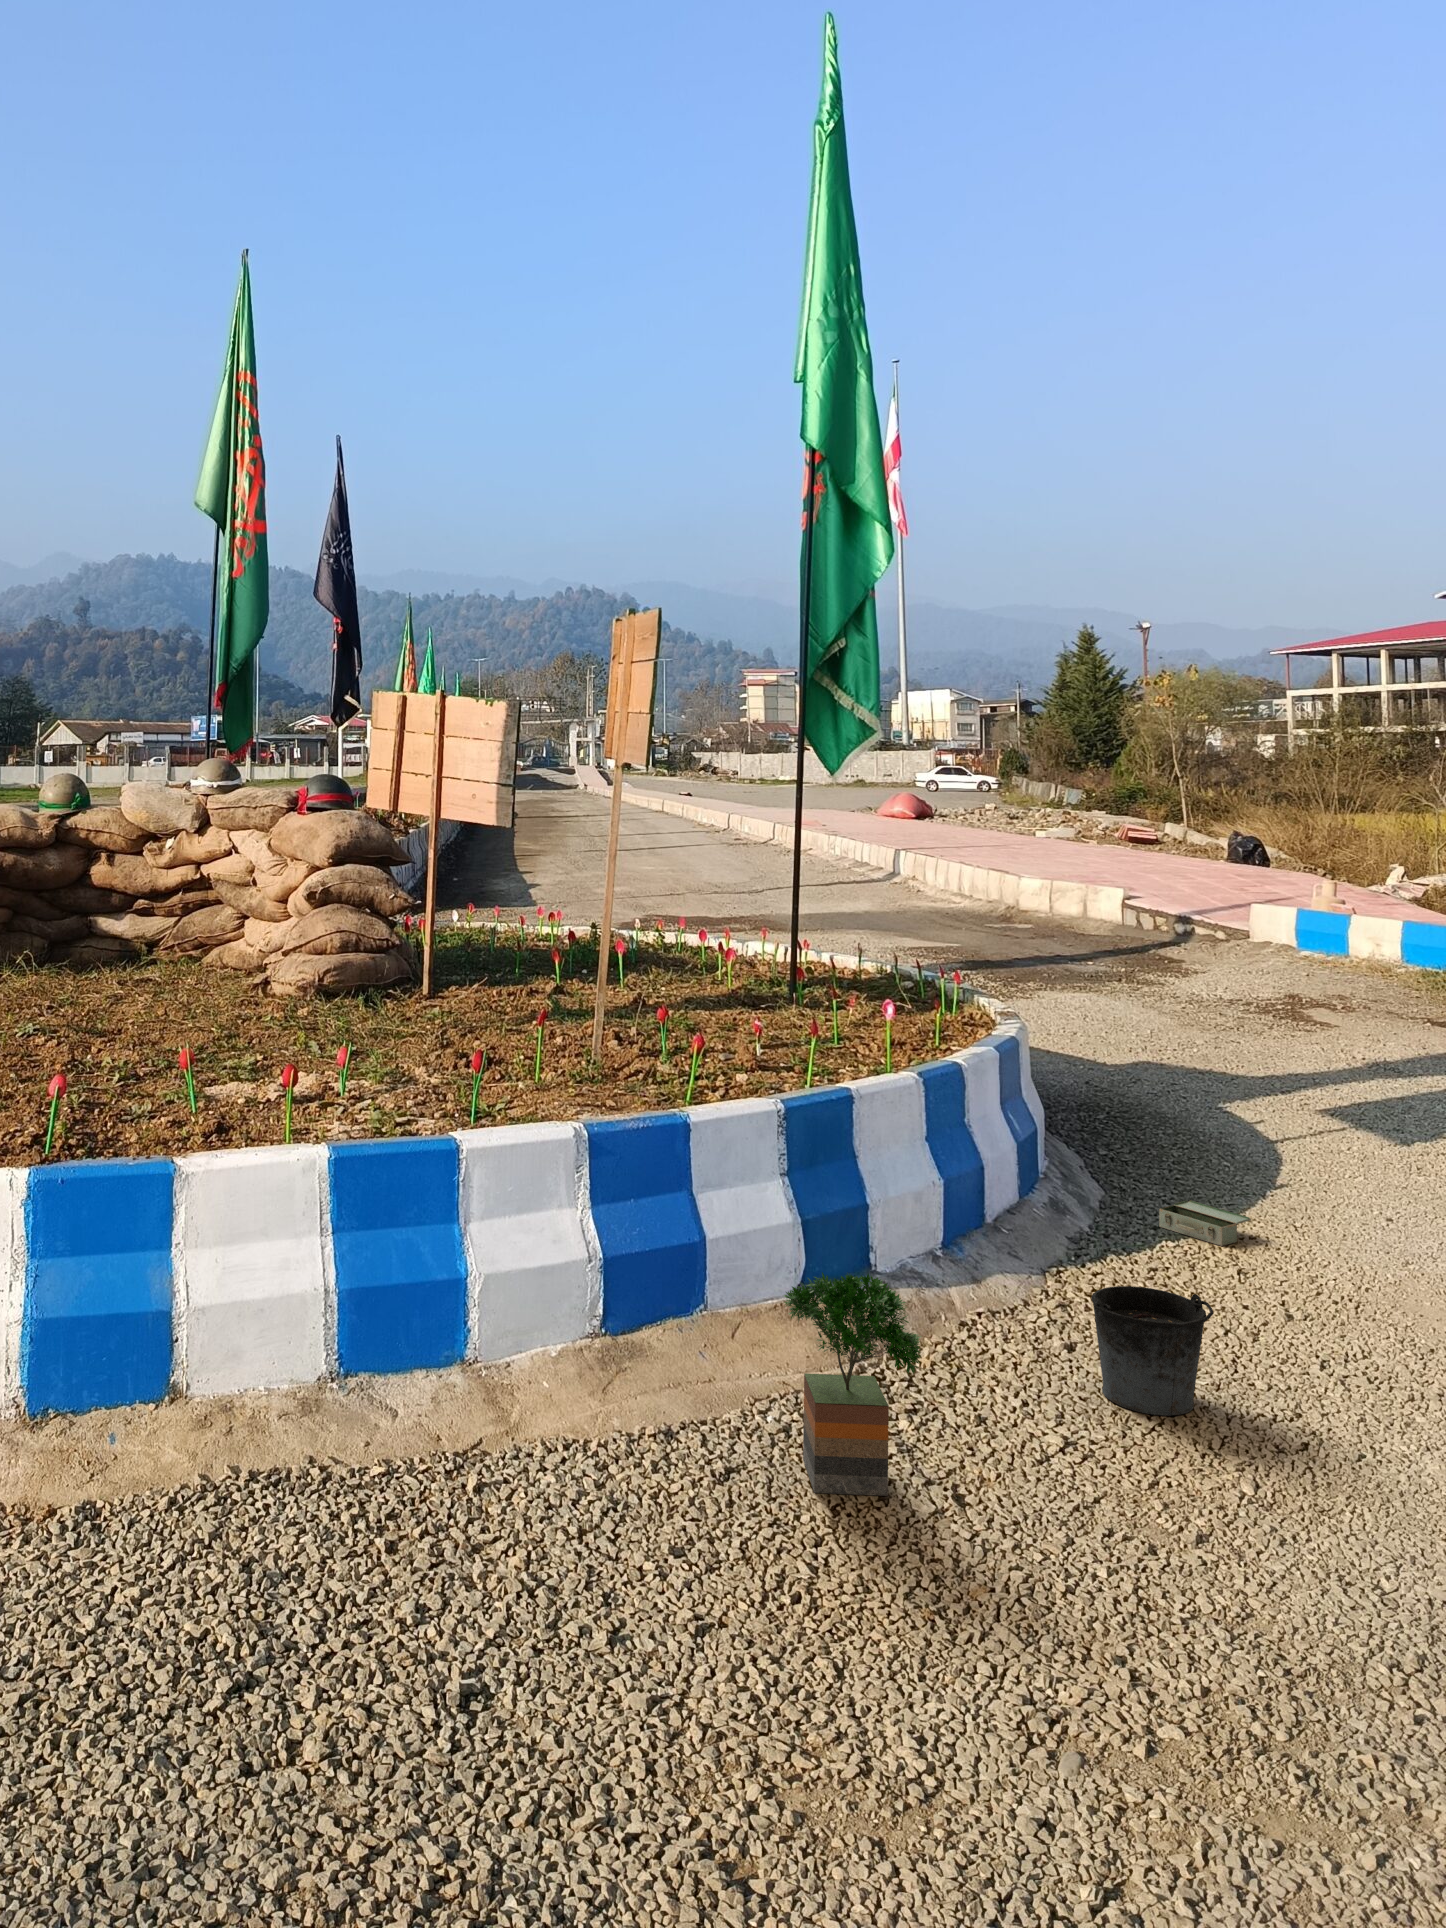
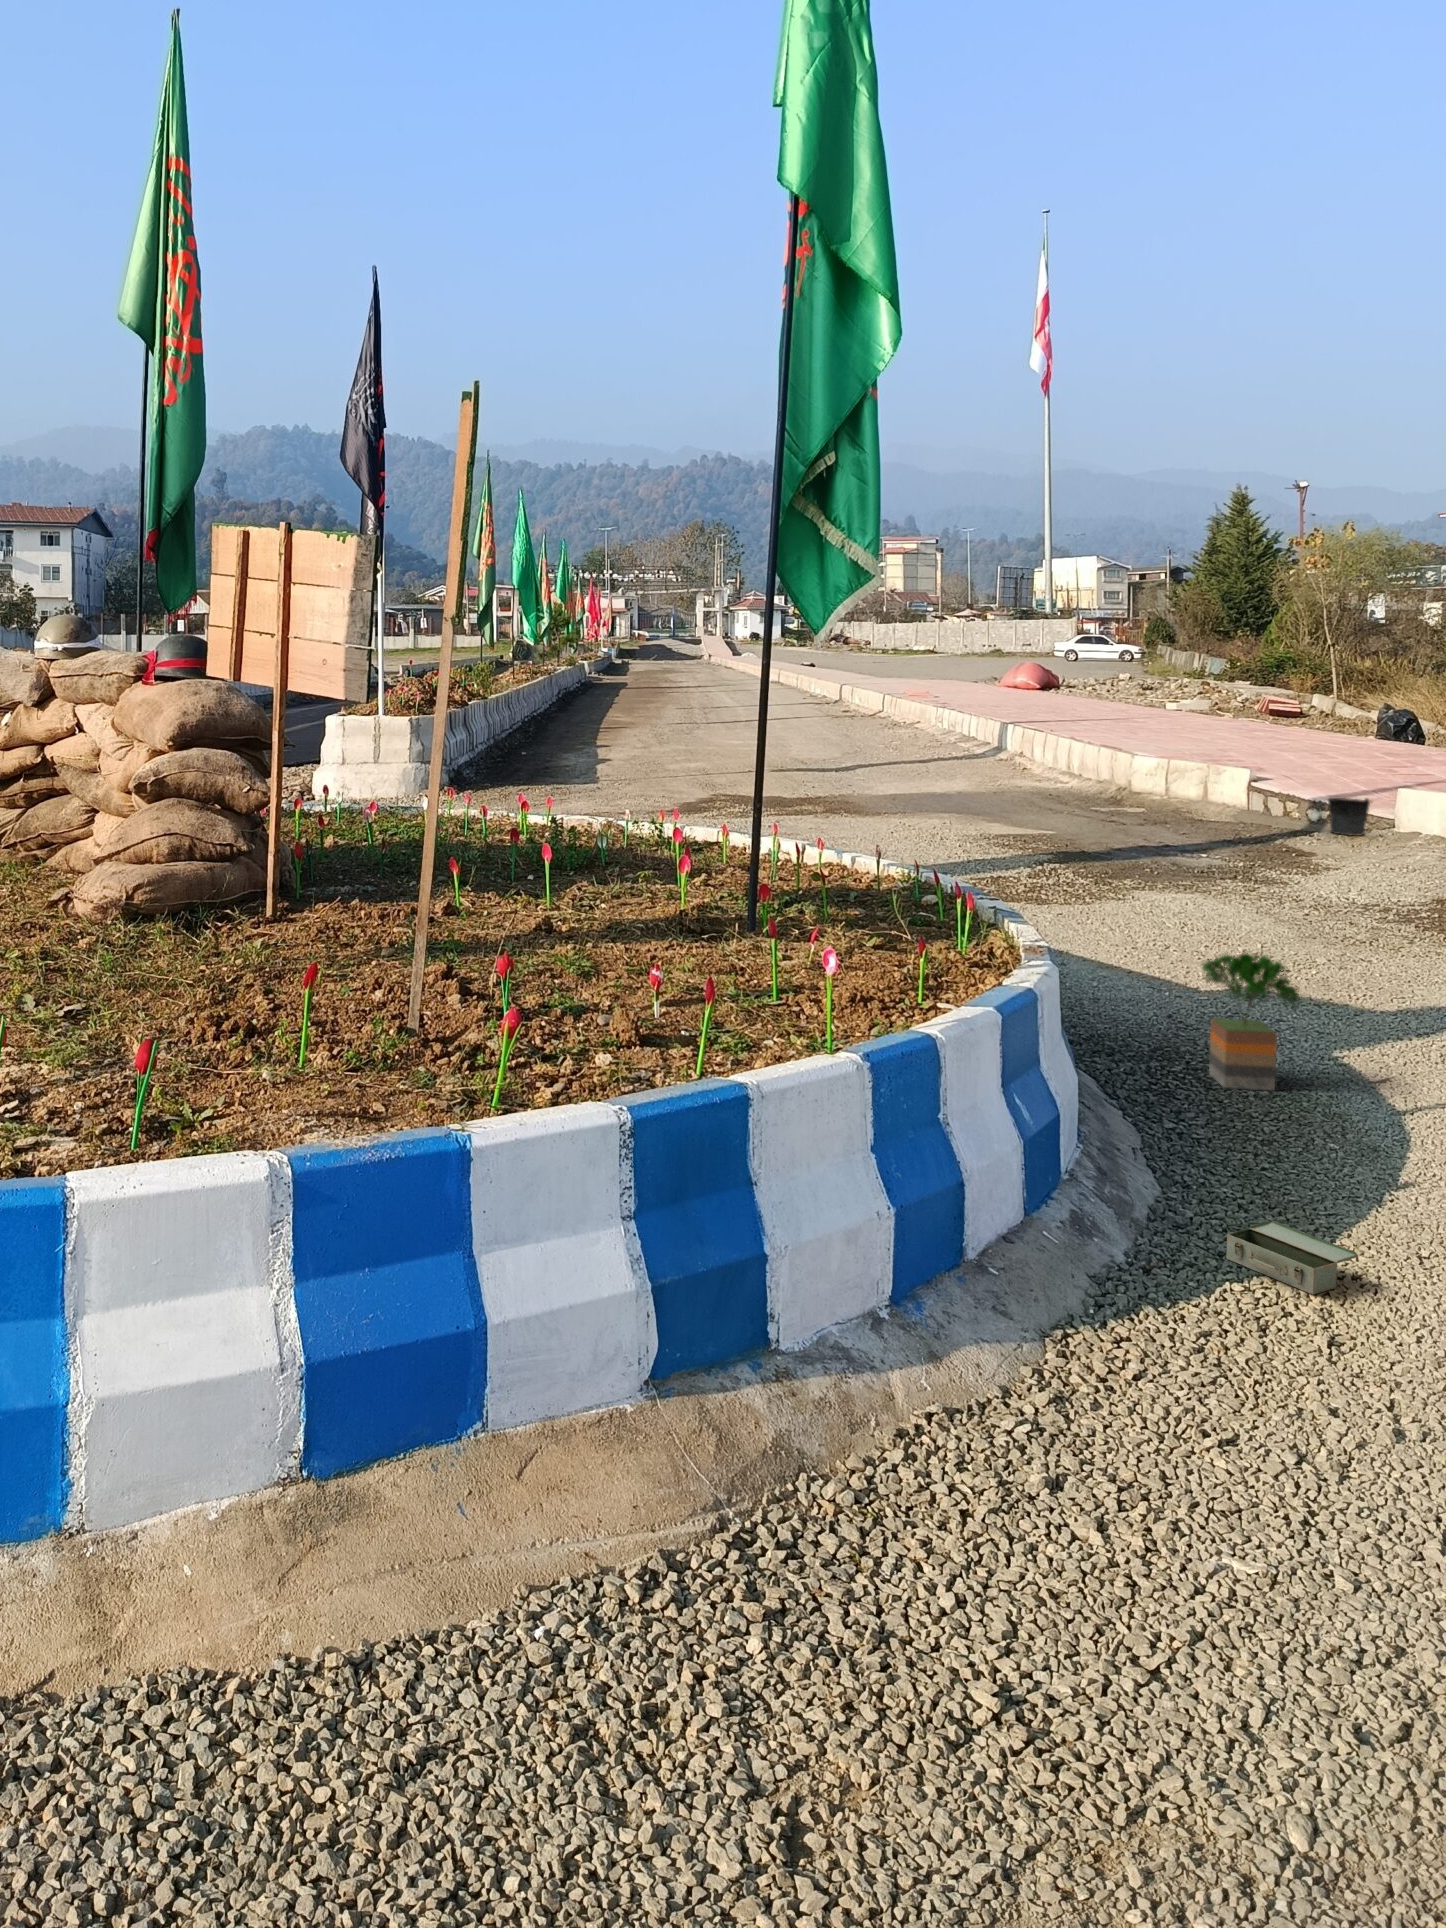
potted tree: present [784,1272,921,1496] -> present [1202,952,1300,1091]
bucket: present [1091,1286,1213,1416] -> present [1328,798,1370,836]

